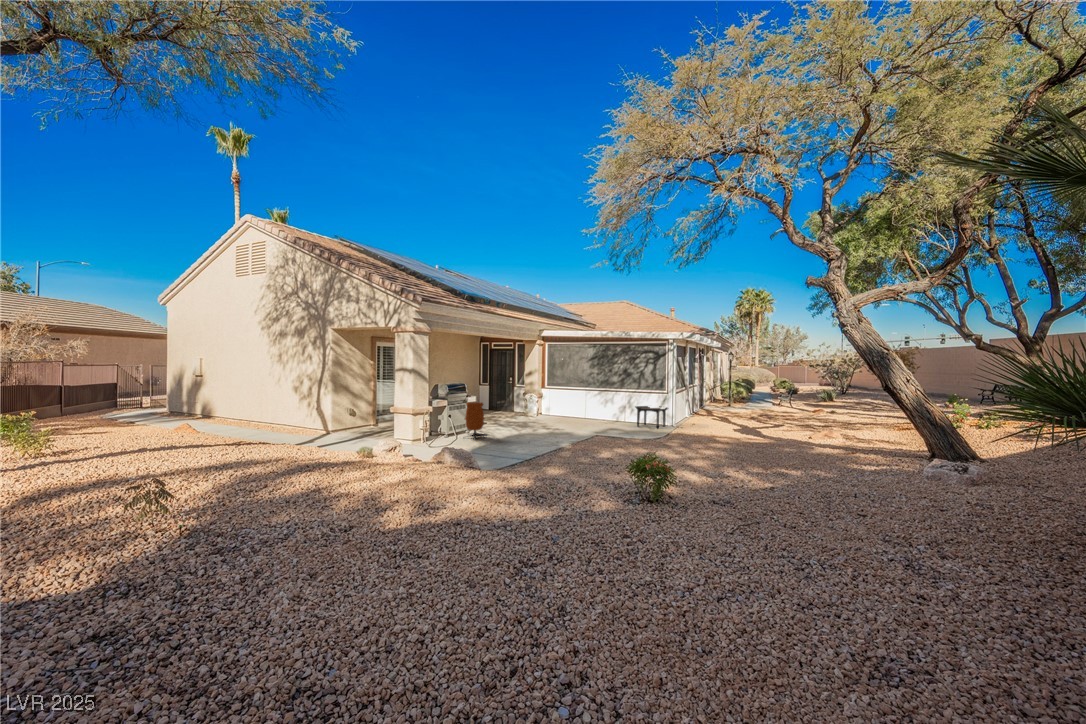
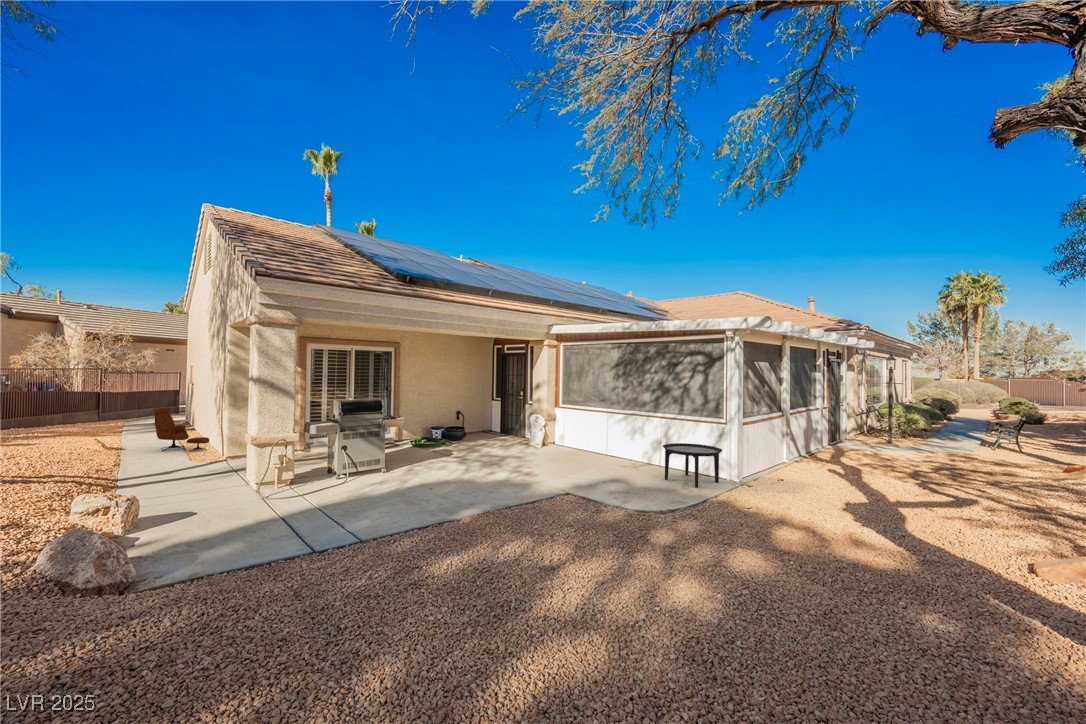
lounge chair: present [465,402,485,439] -> present [153,407,209,452]

